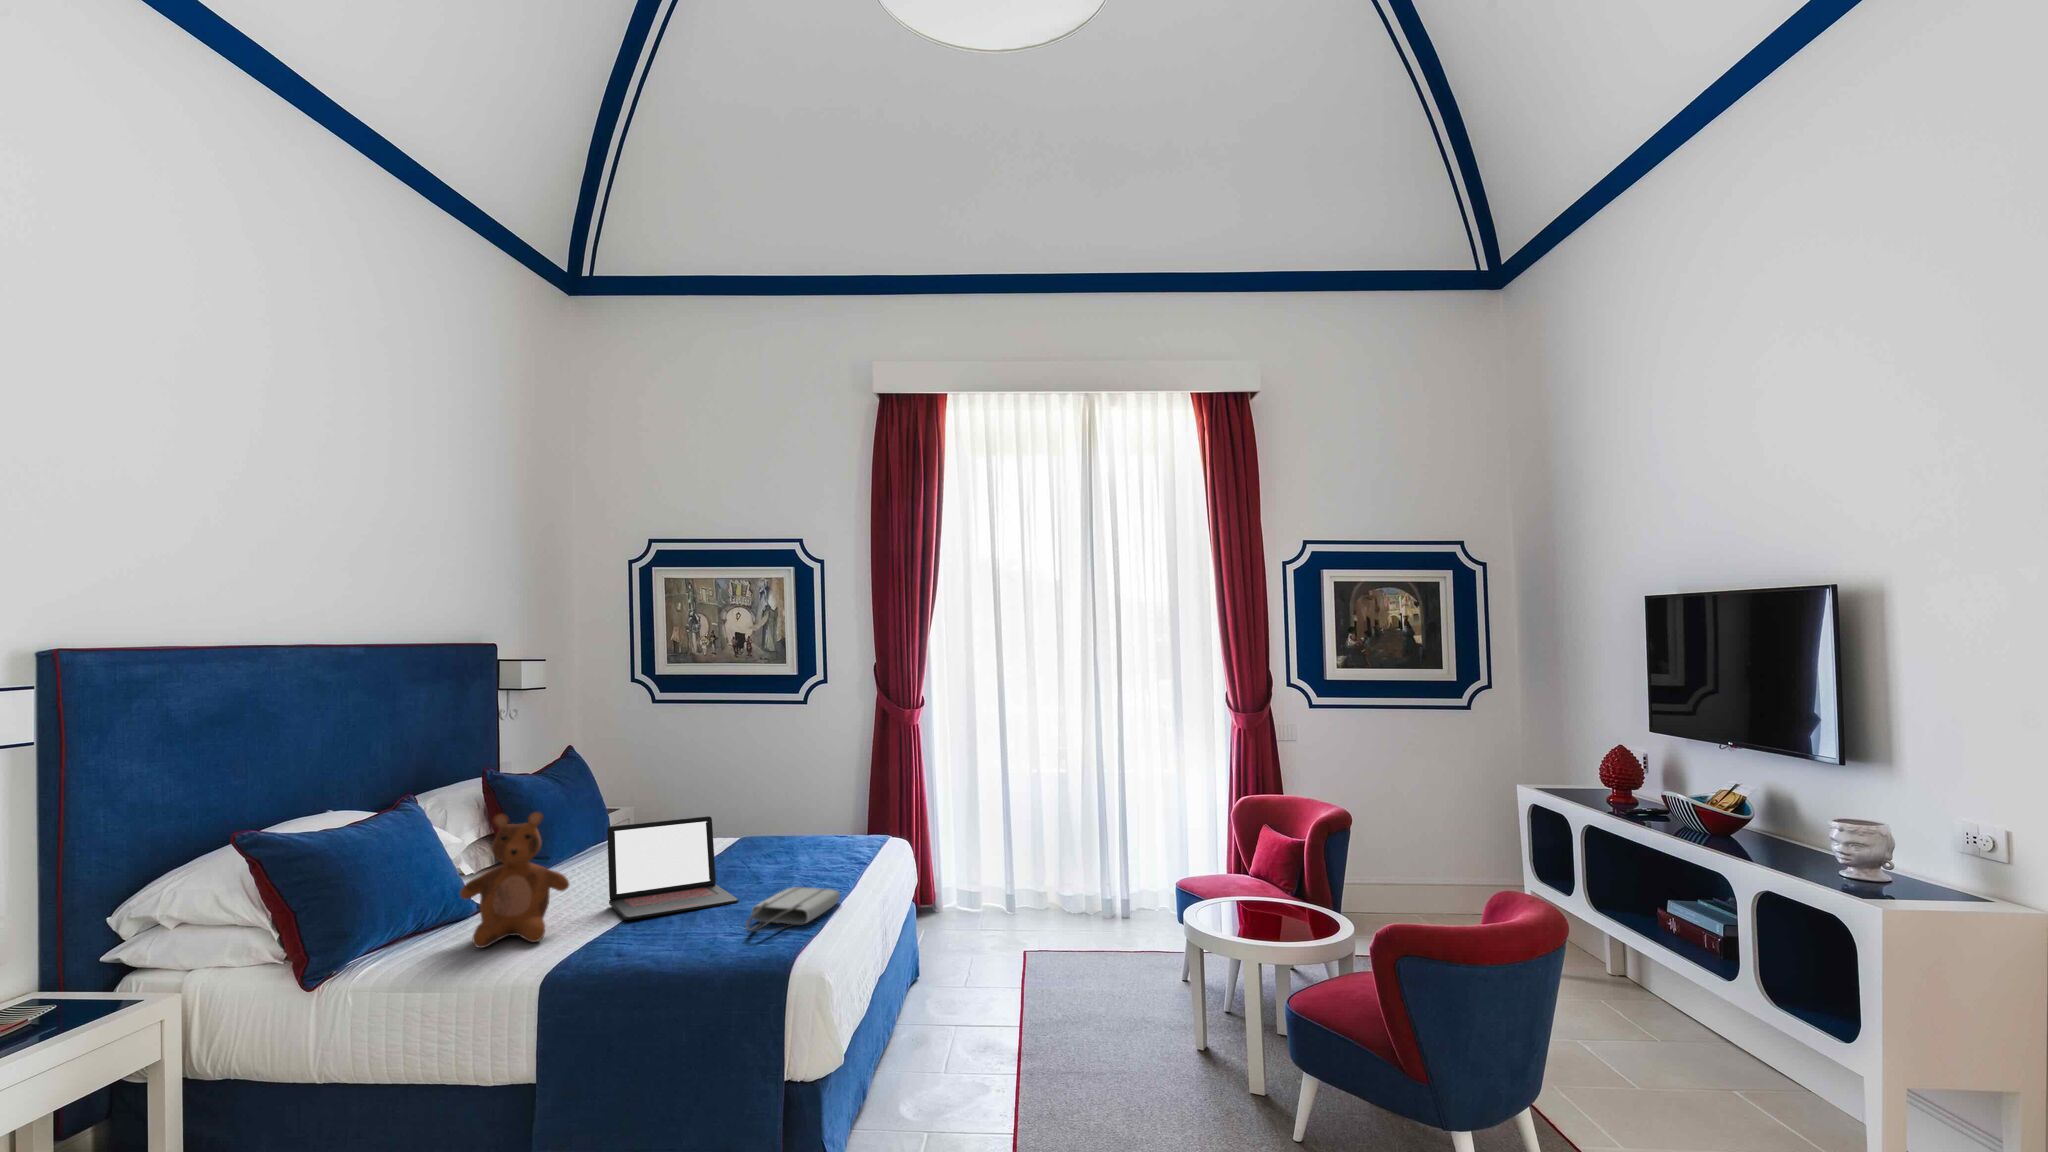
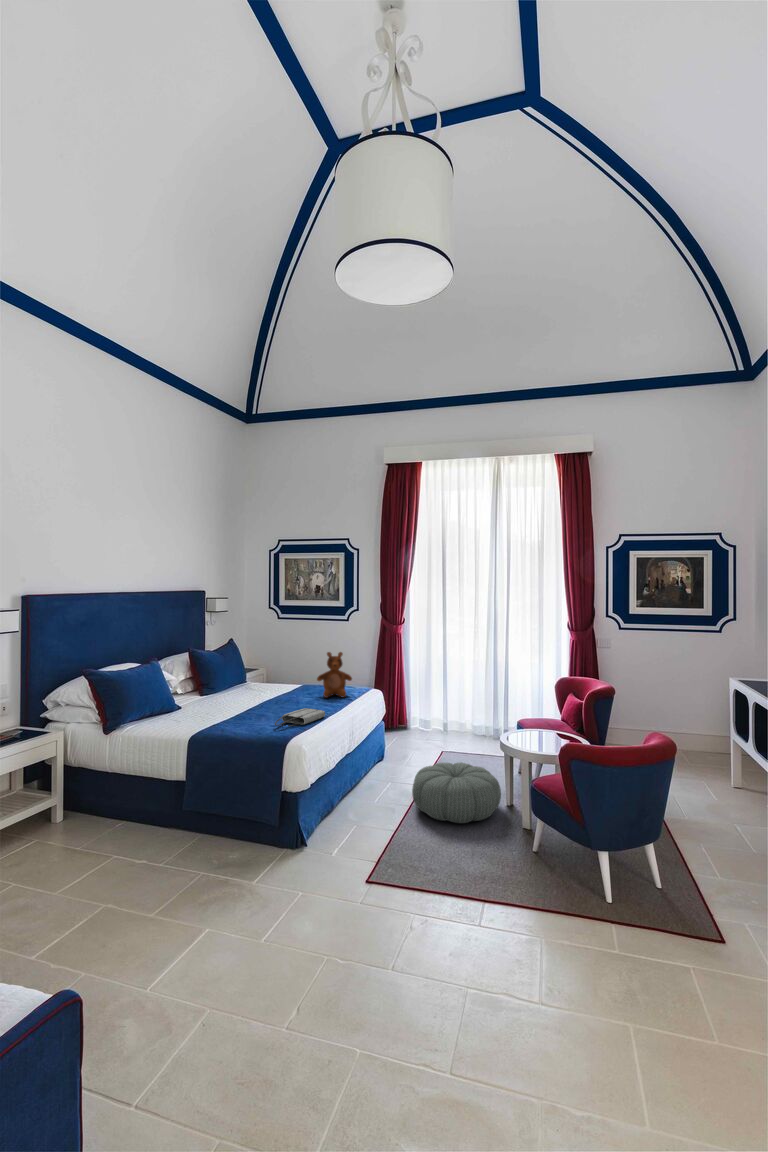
teddy bear: present [460,812,569,948] -> present [317,652,352,698]
laptop: present [607,816,738,920] -> none [230,674,283,717]
pouf: none [1018,973,1194,1100] -> present [412,762,501,823]

